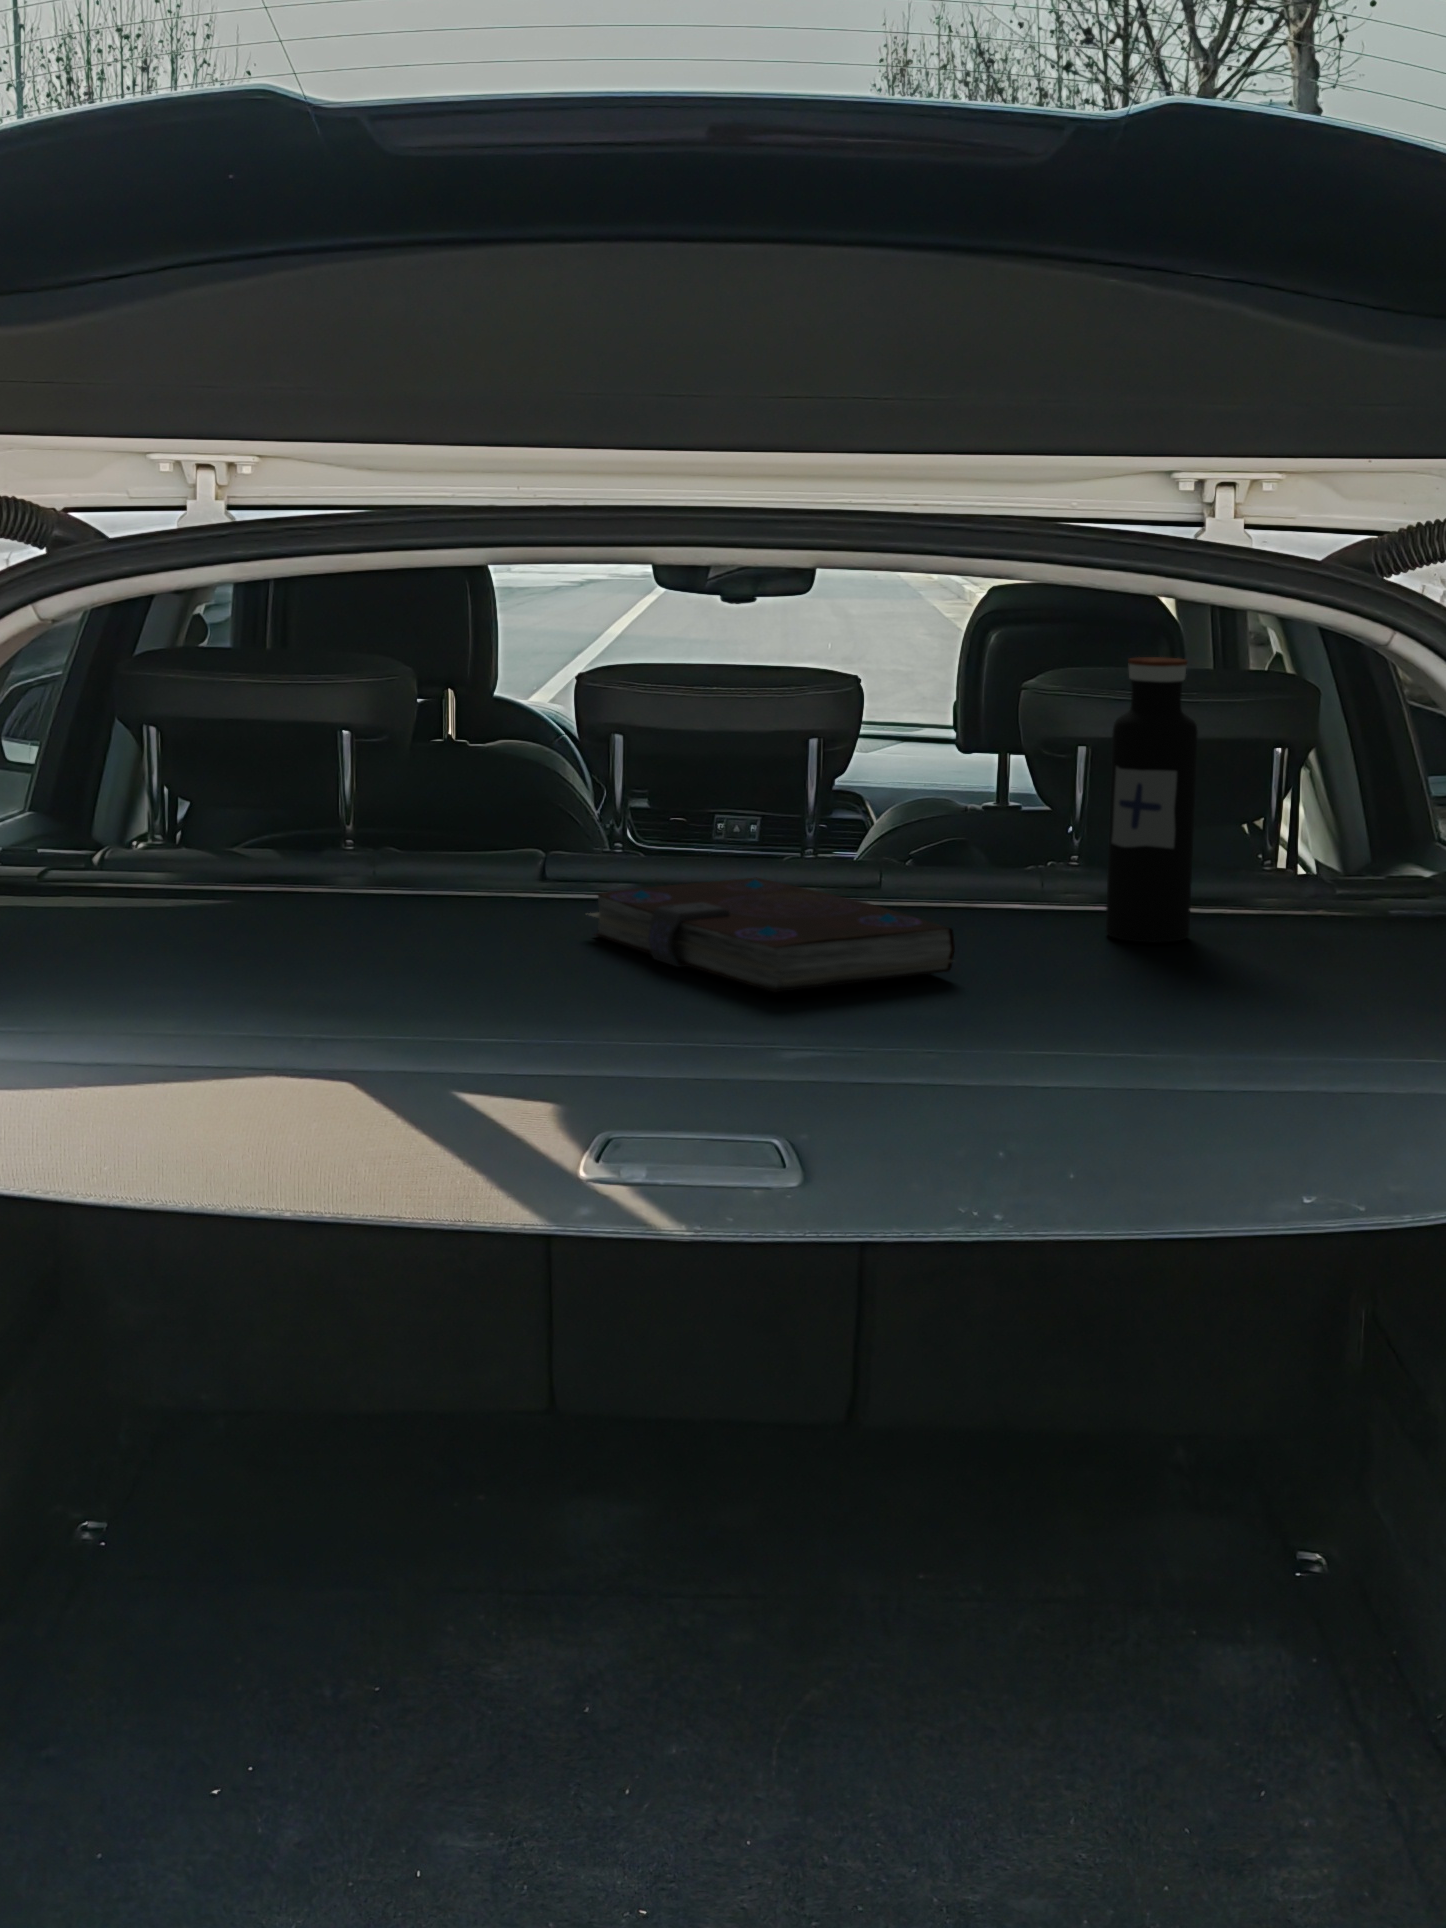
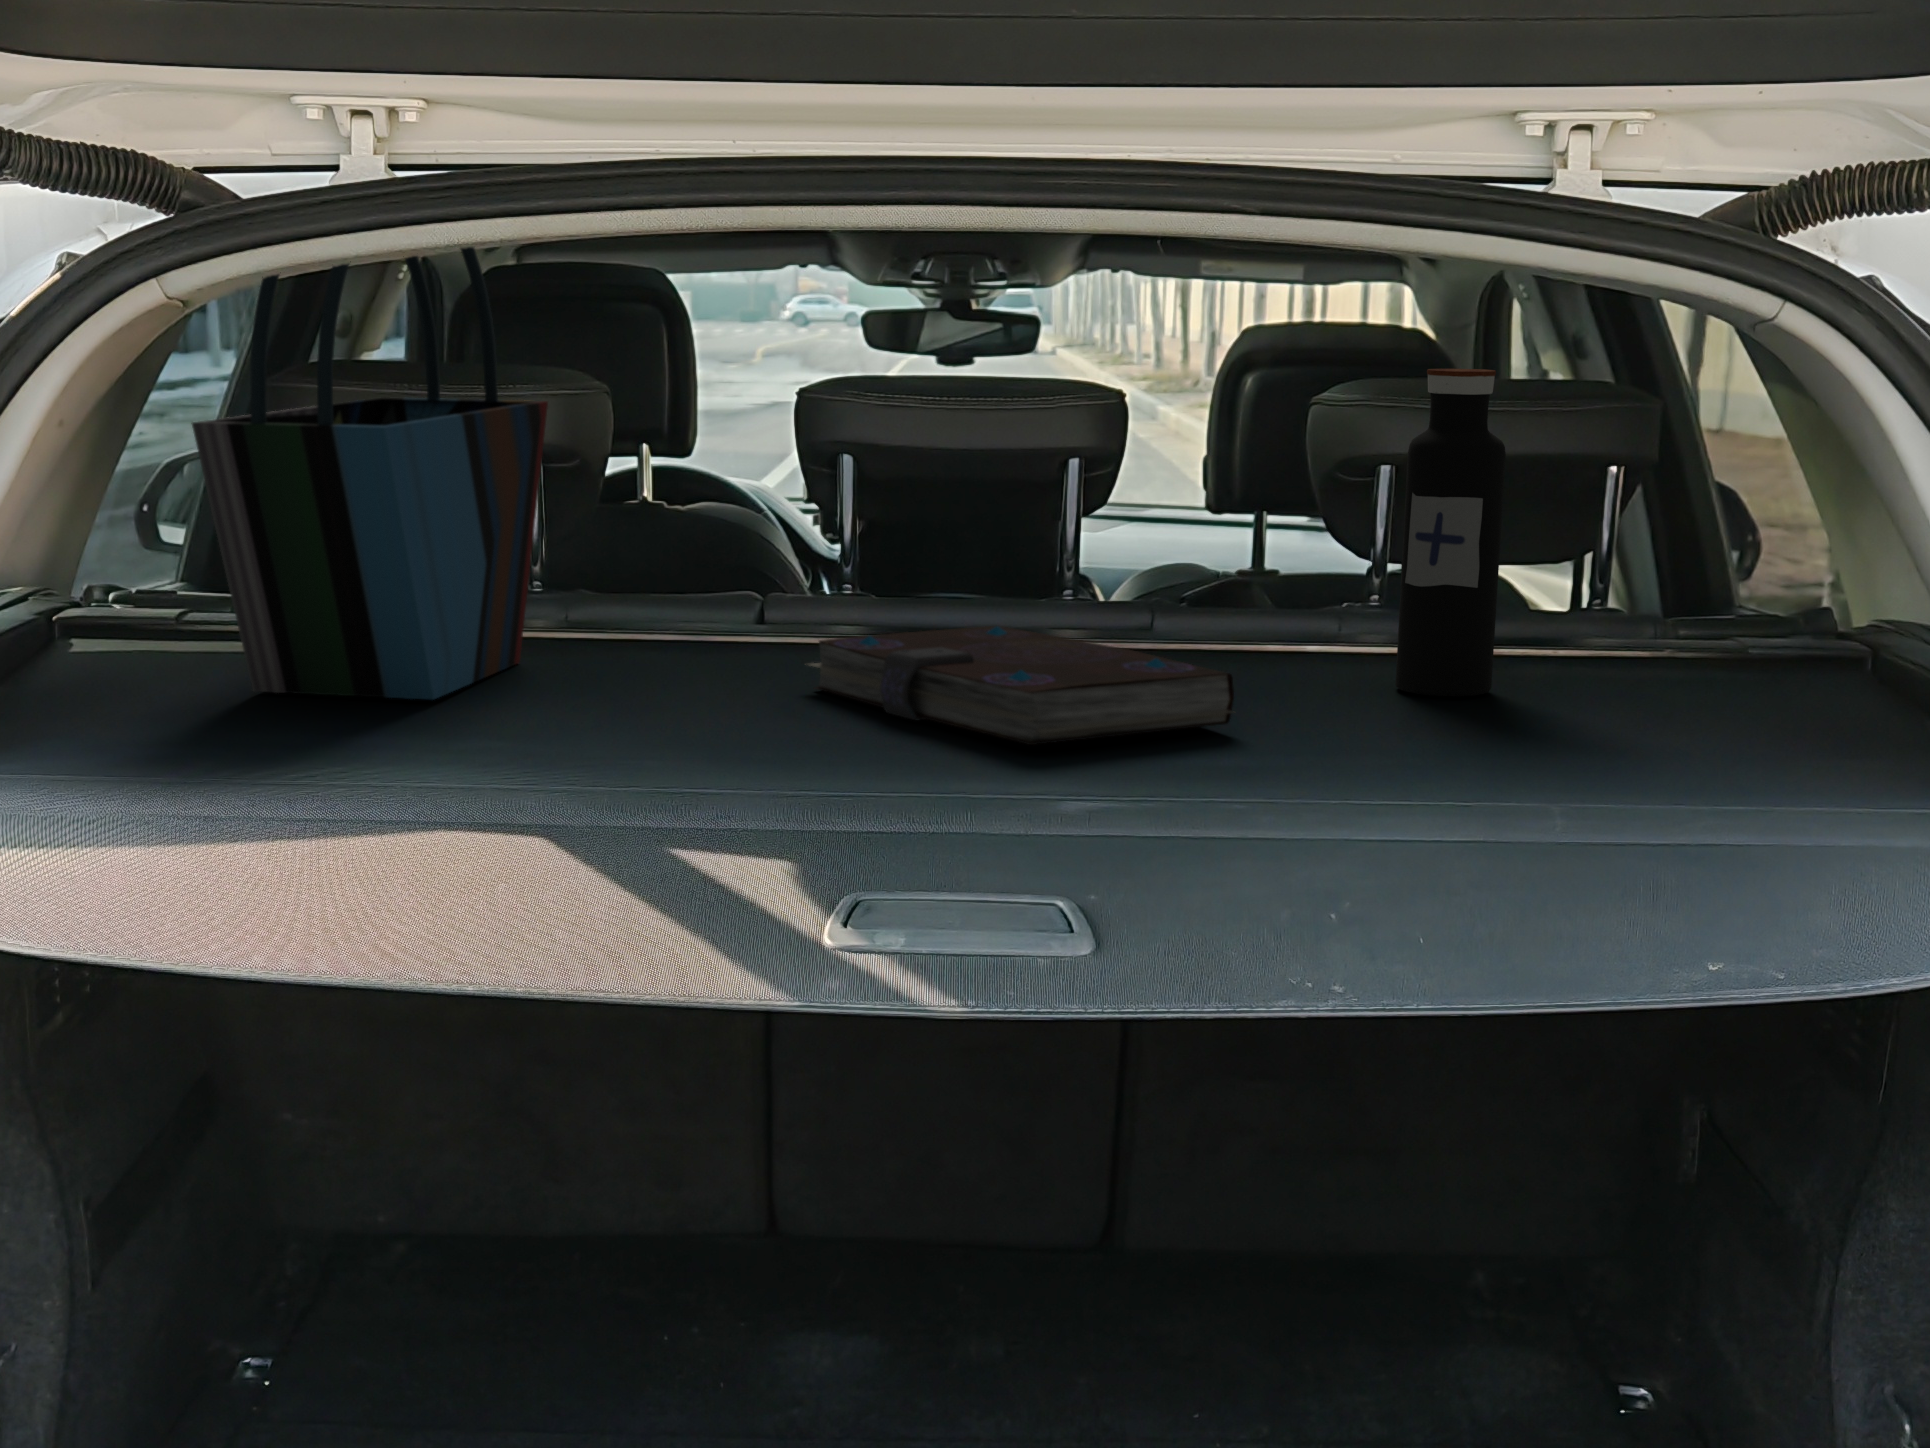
tote bag: none [55,491,364,947] -> present [191,247,548,700]

